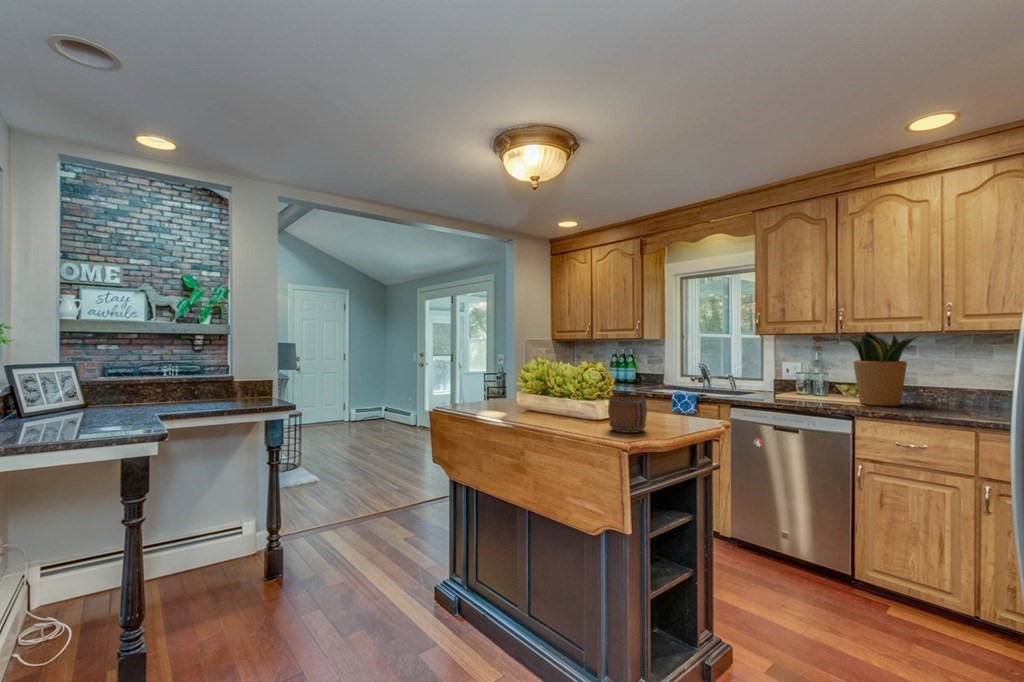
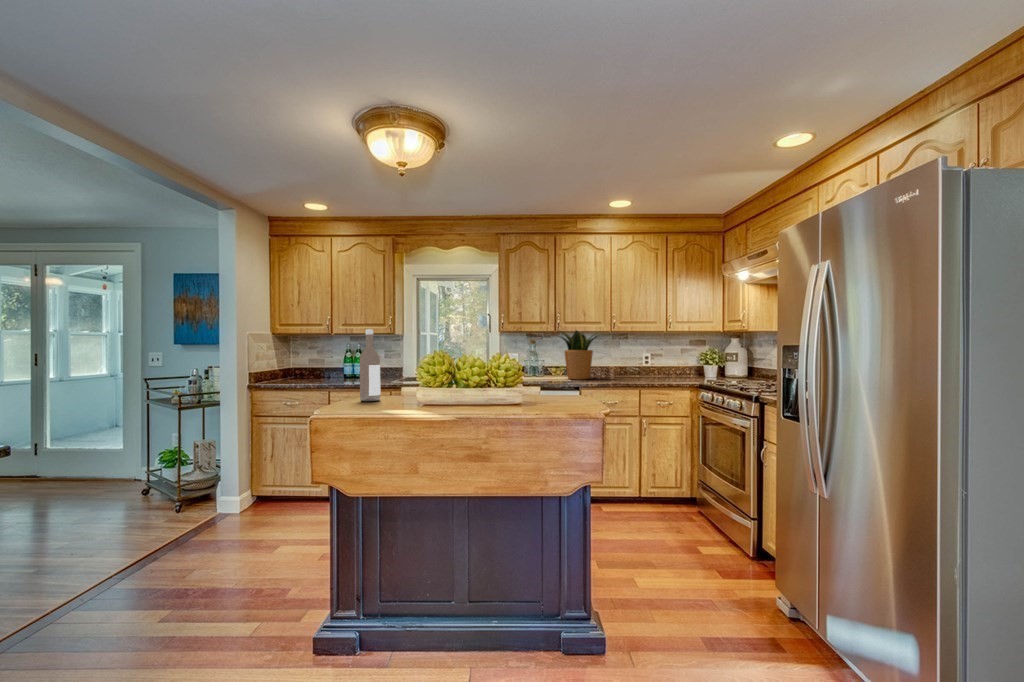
wine bottle: none [462,344,481,411] -> present [360,329,380,401]
mug: present [608,392,647,433] -> none [540,369,573,399]

